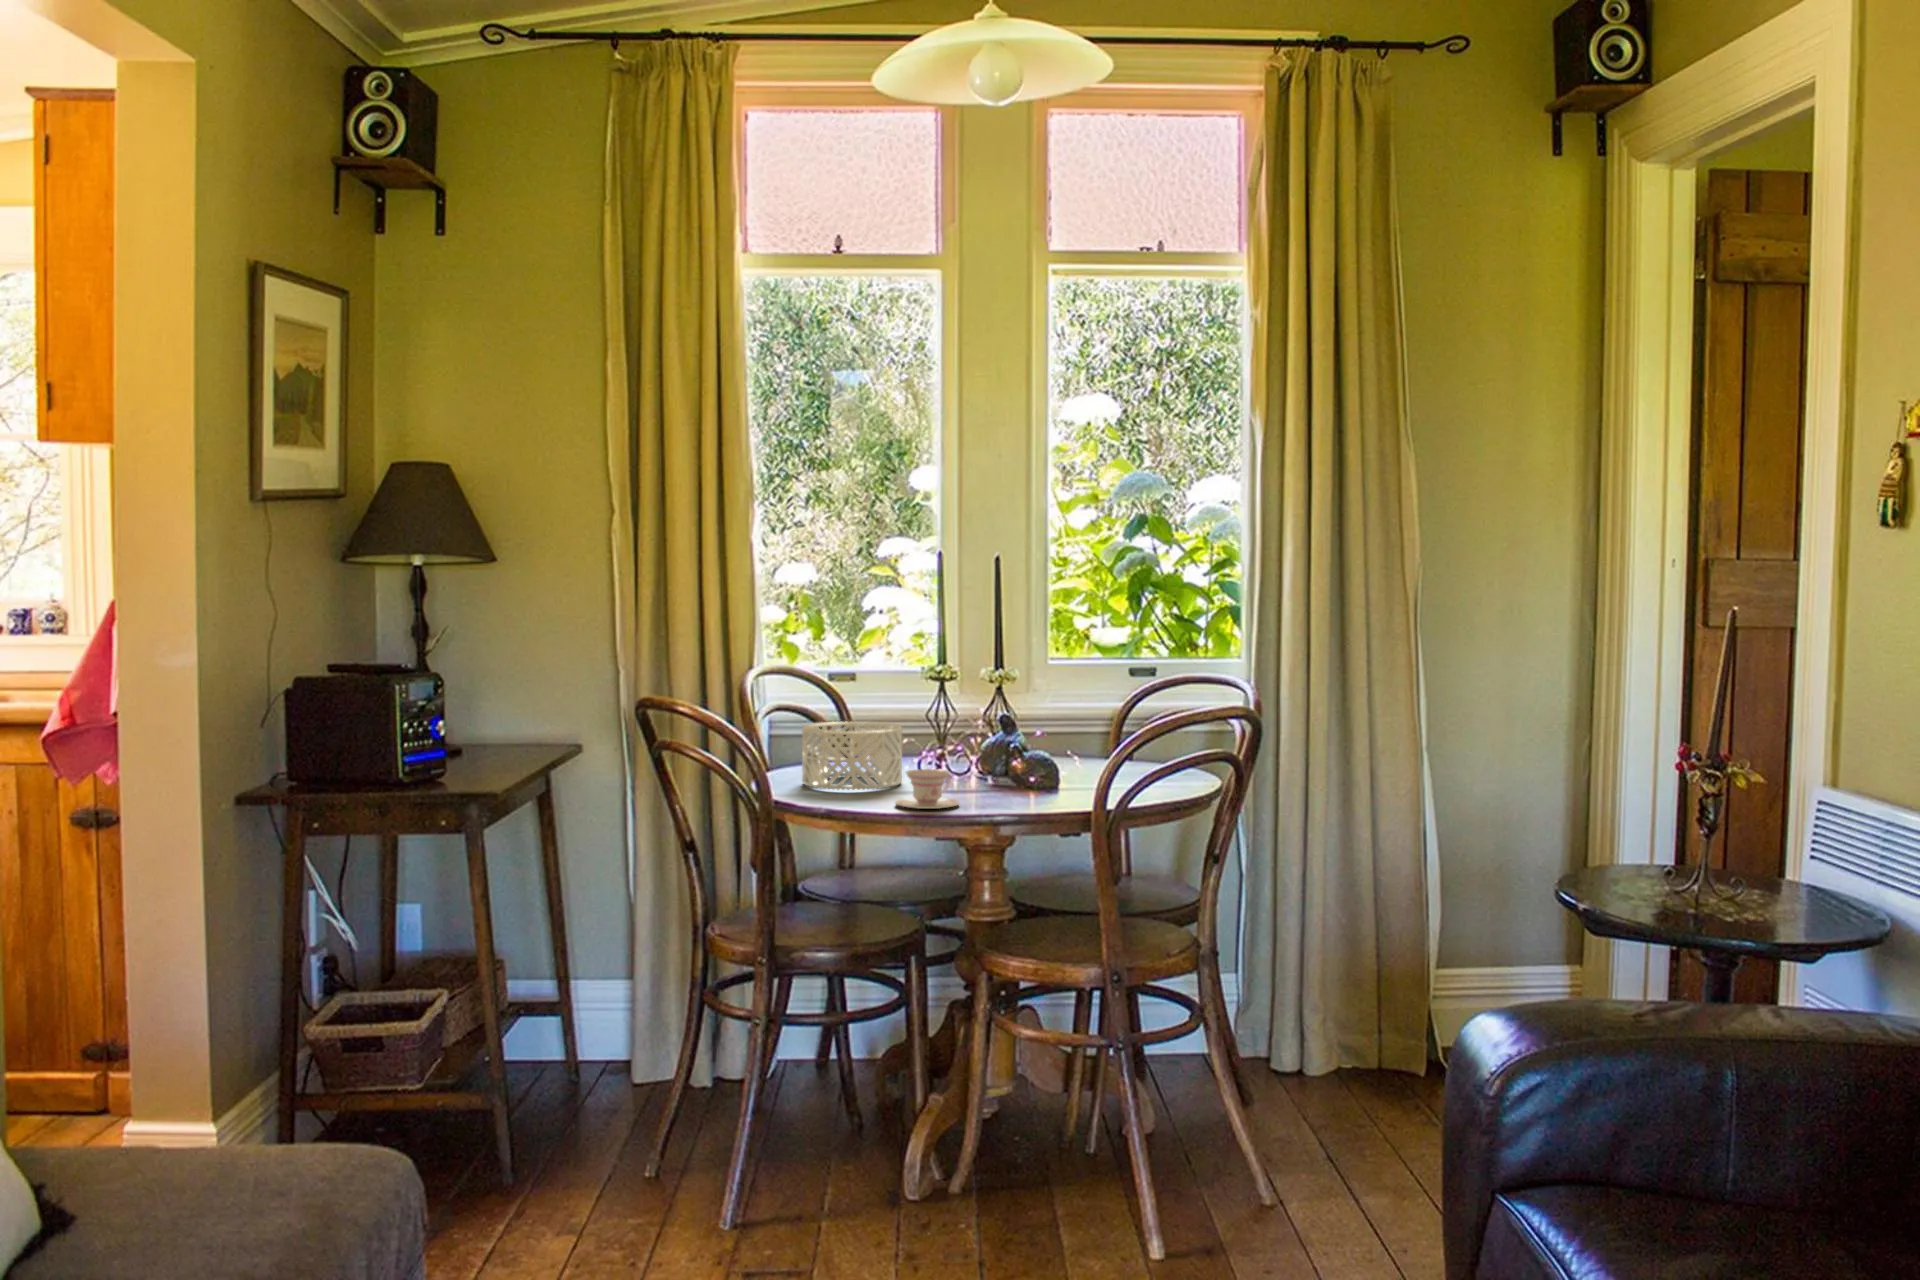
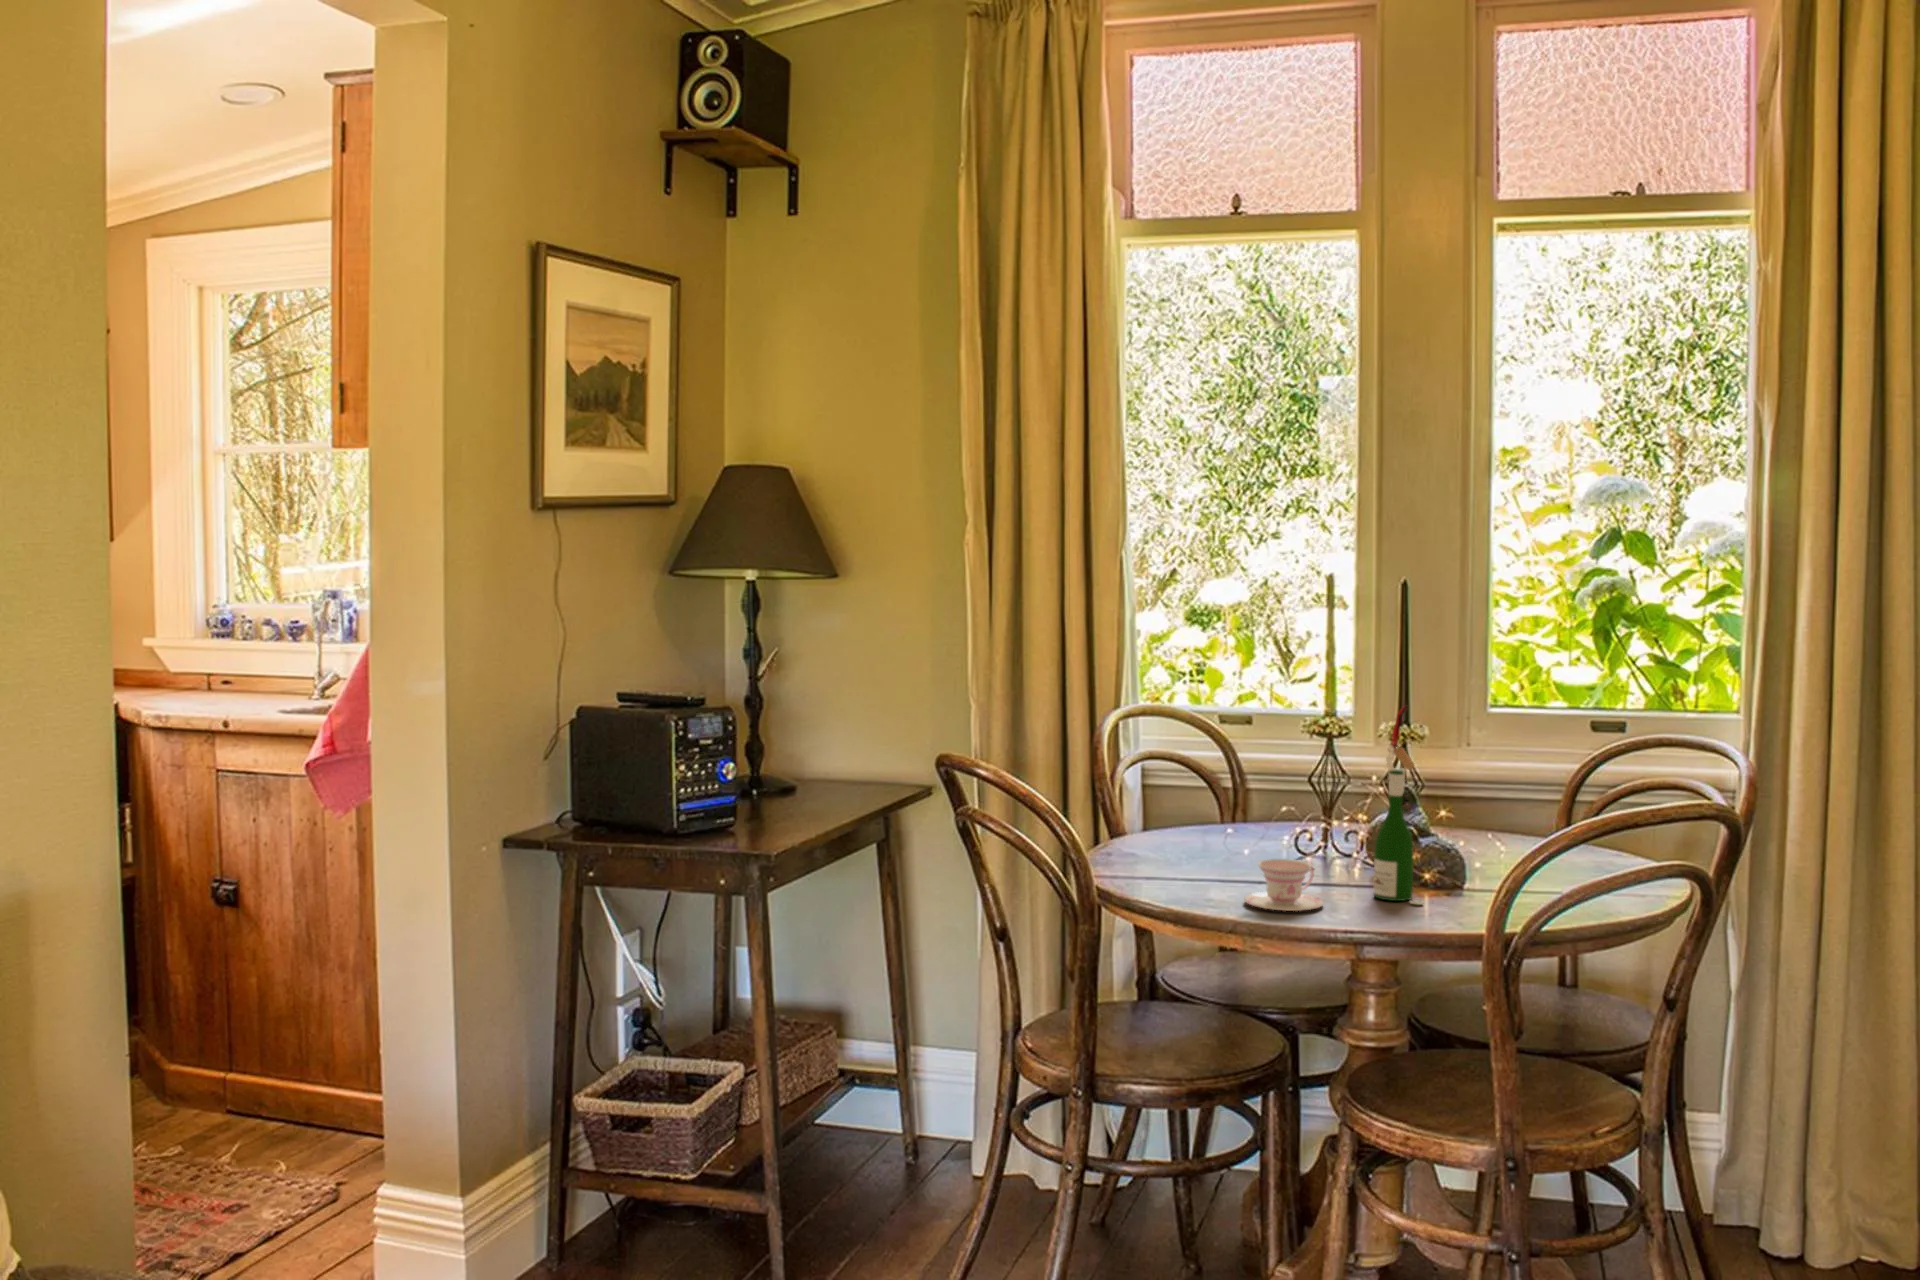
wine bottle: none [995,640,1036,800] -> present [1374,706,1423,905]
decorative bowl: present [802,721,902,790] -> none [1149,786,1270,875]

